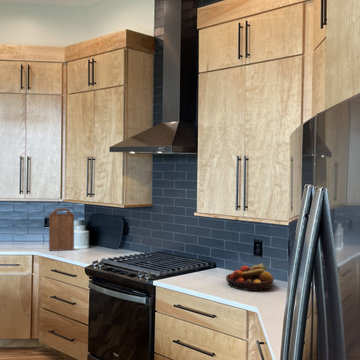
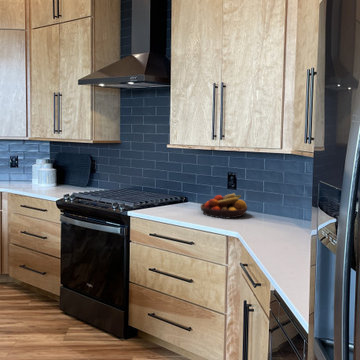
cutting board: present [49,208,74,251] -> none [15,145,42,187]

